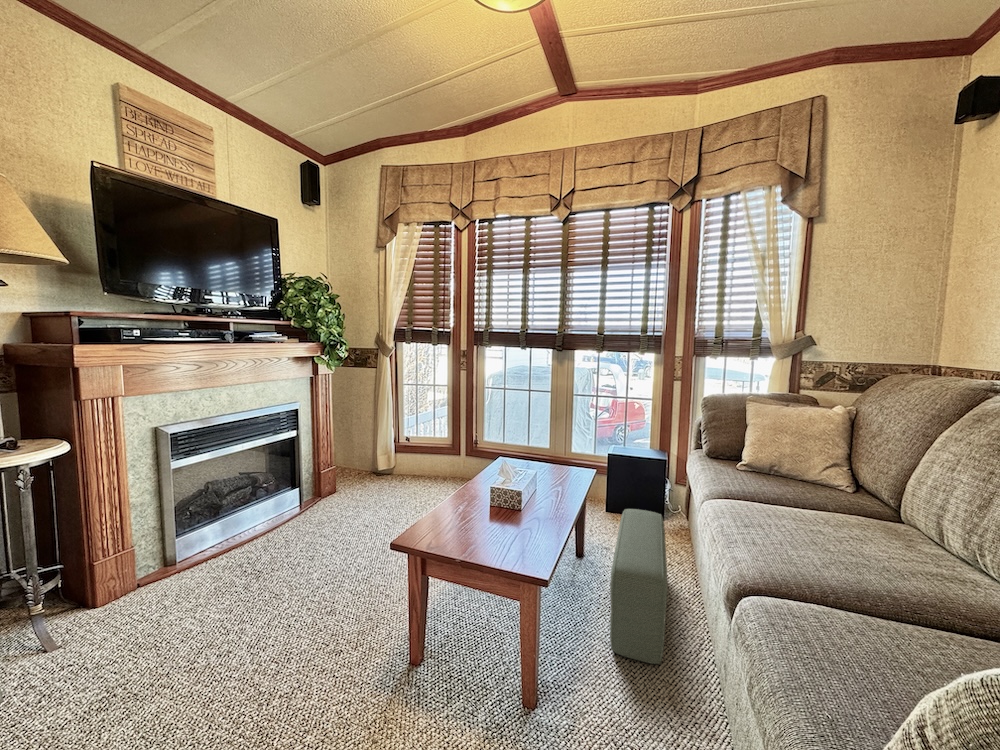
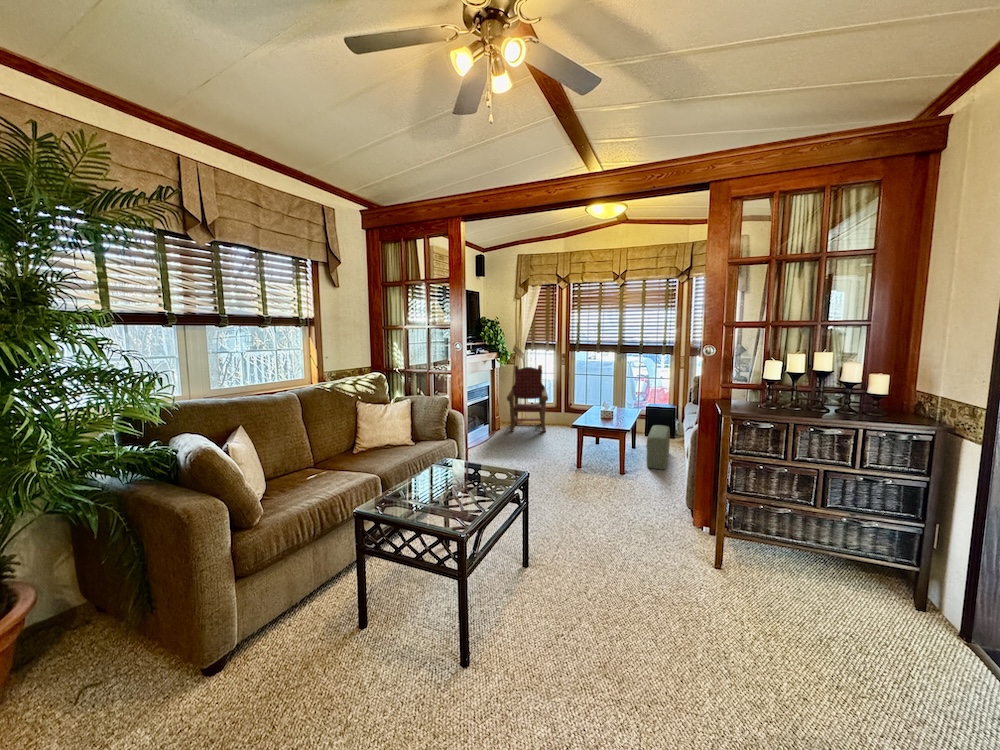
armchair: none [341,370,430,499] -> present [507,365,548,432]

